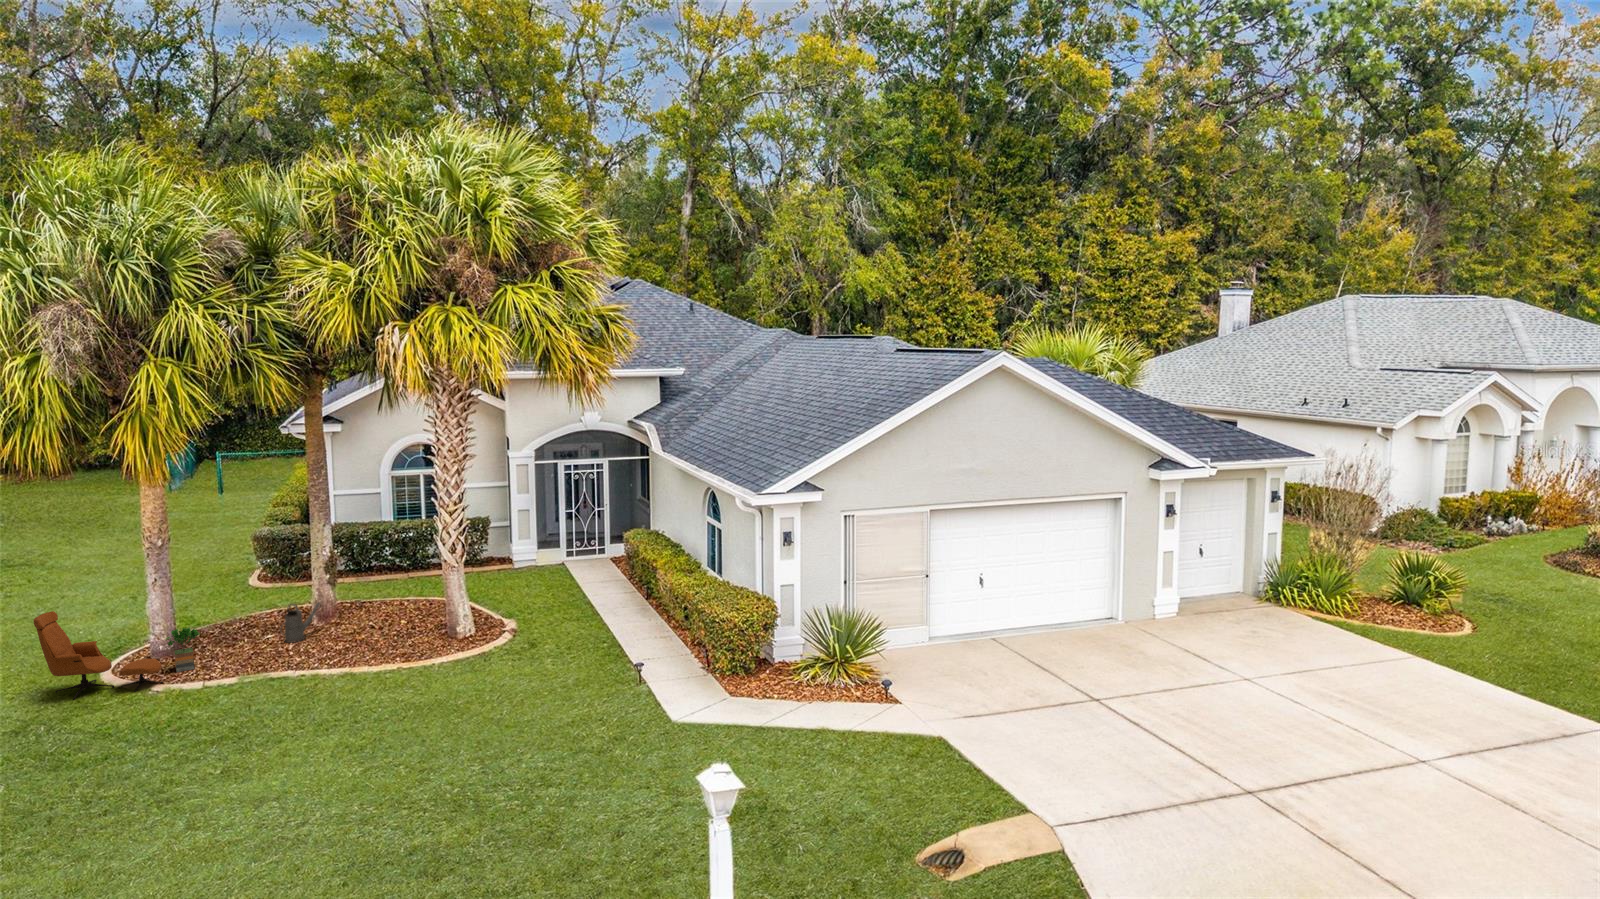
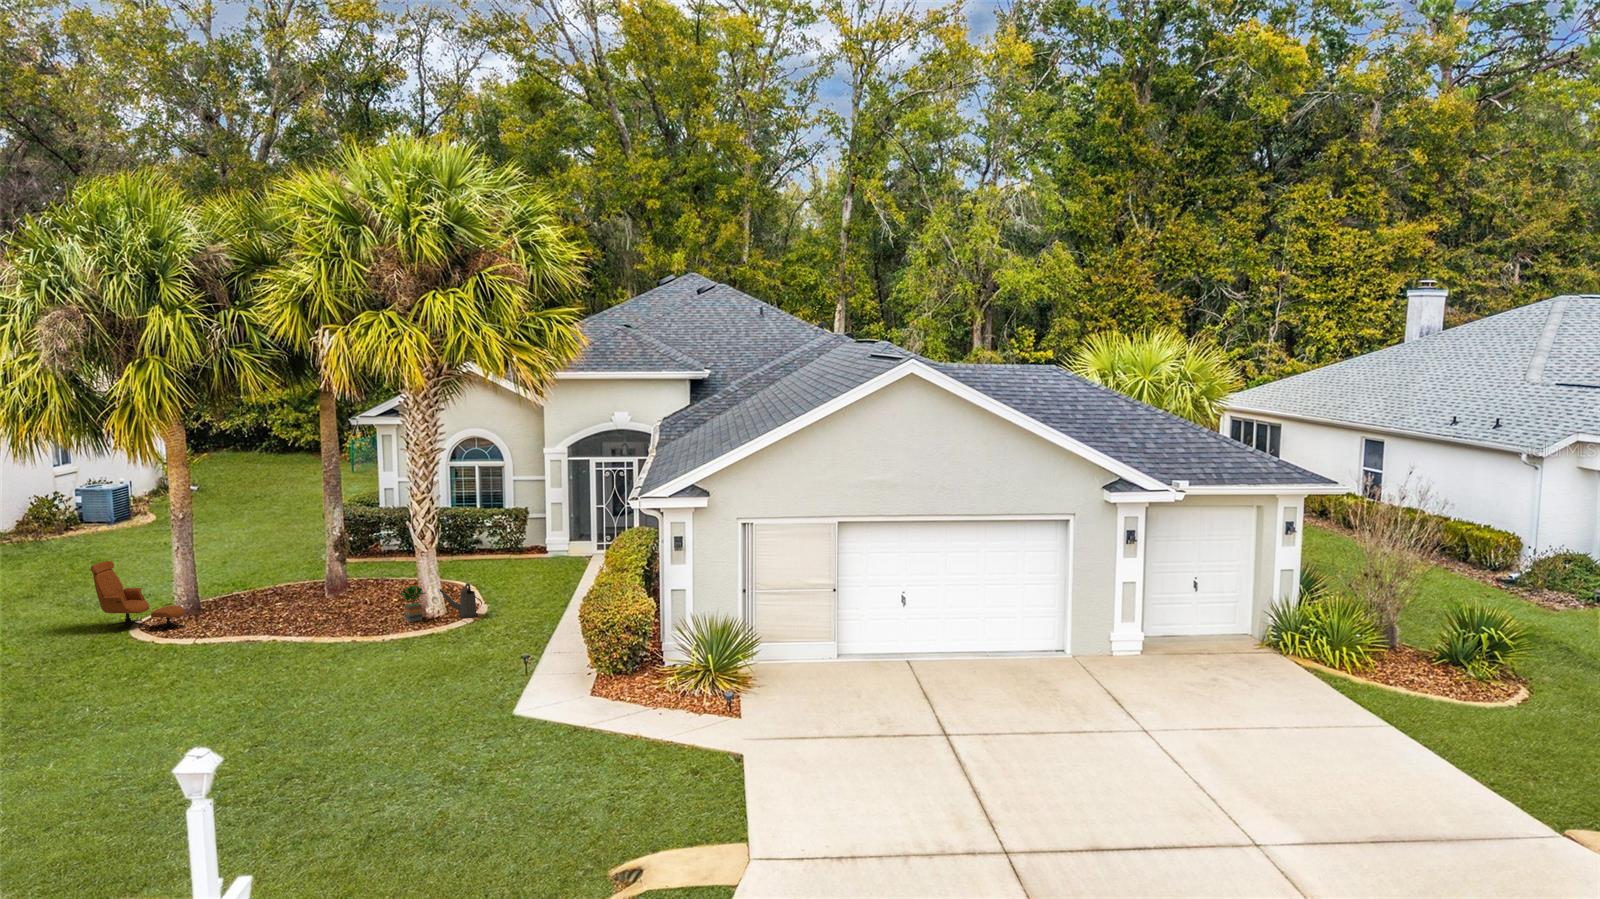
watering can: present [280,603,320,643] -> present [440,583,482,618]
potted tree: present [166,627,200,672] -> present [400,586,426,622]

